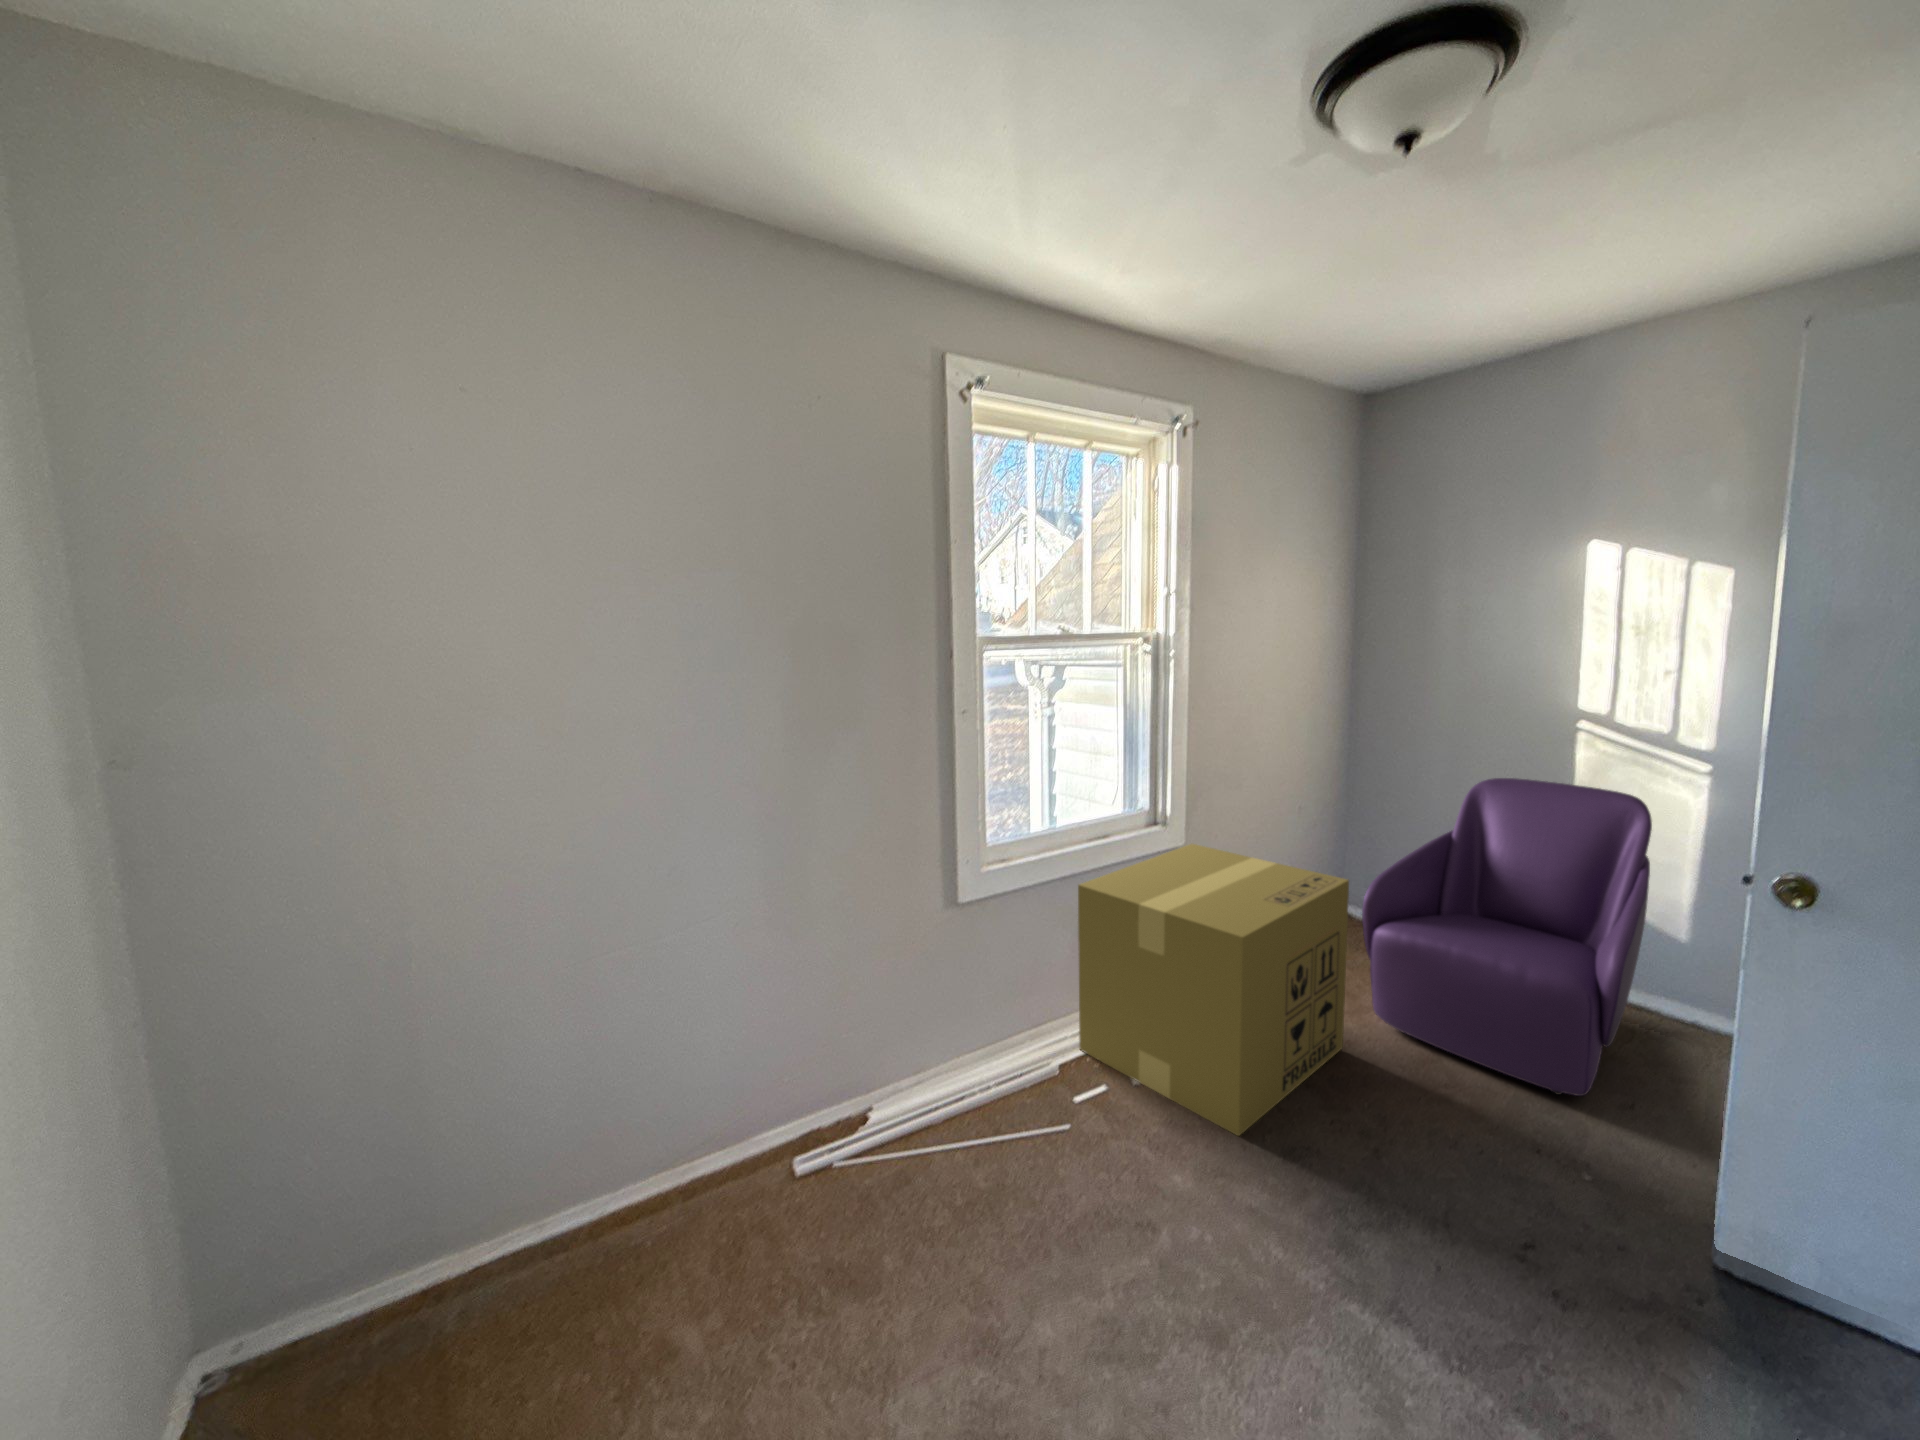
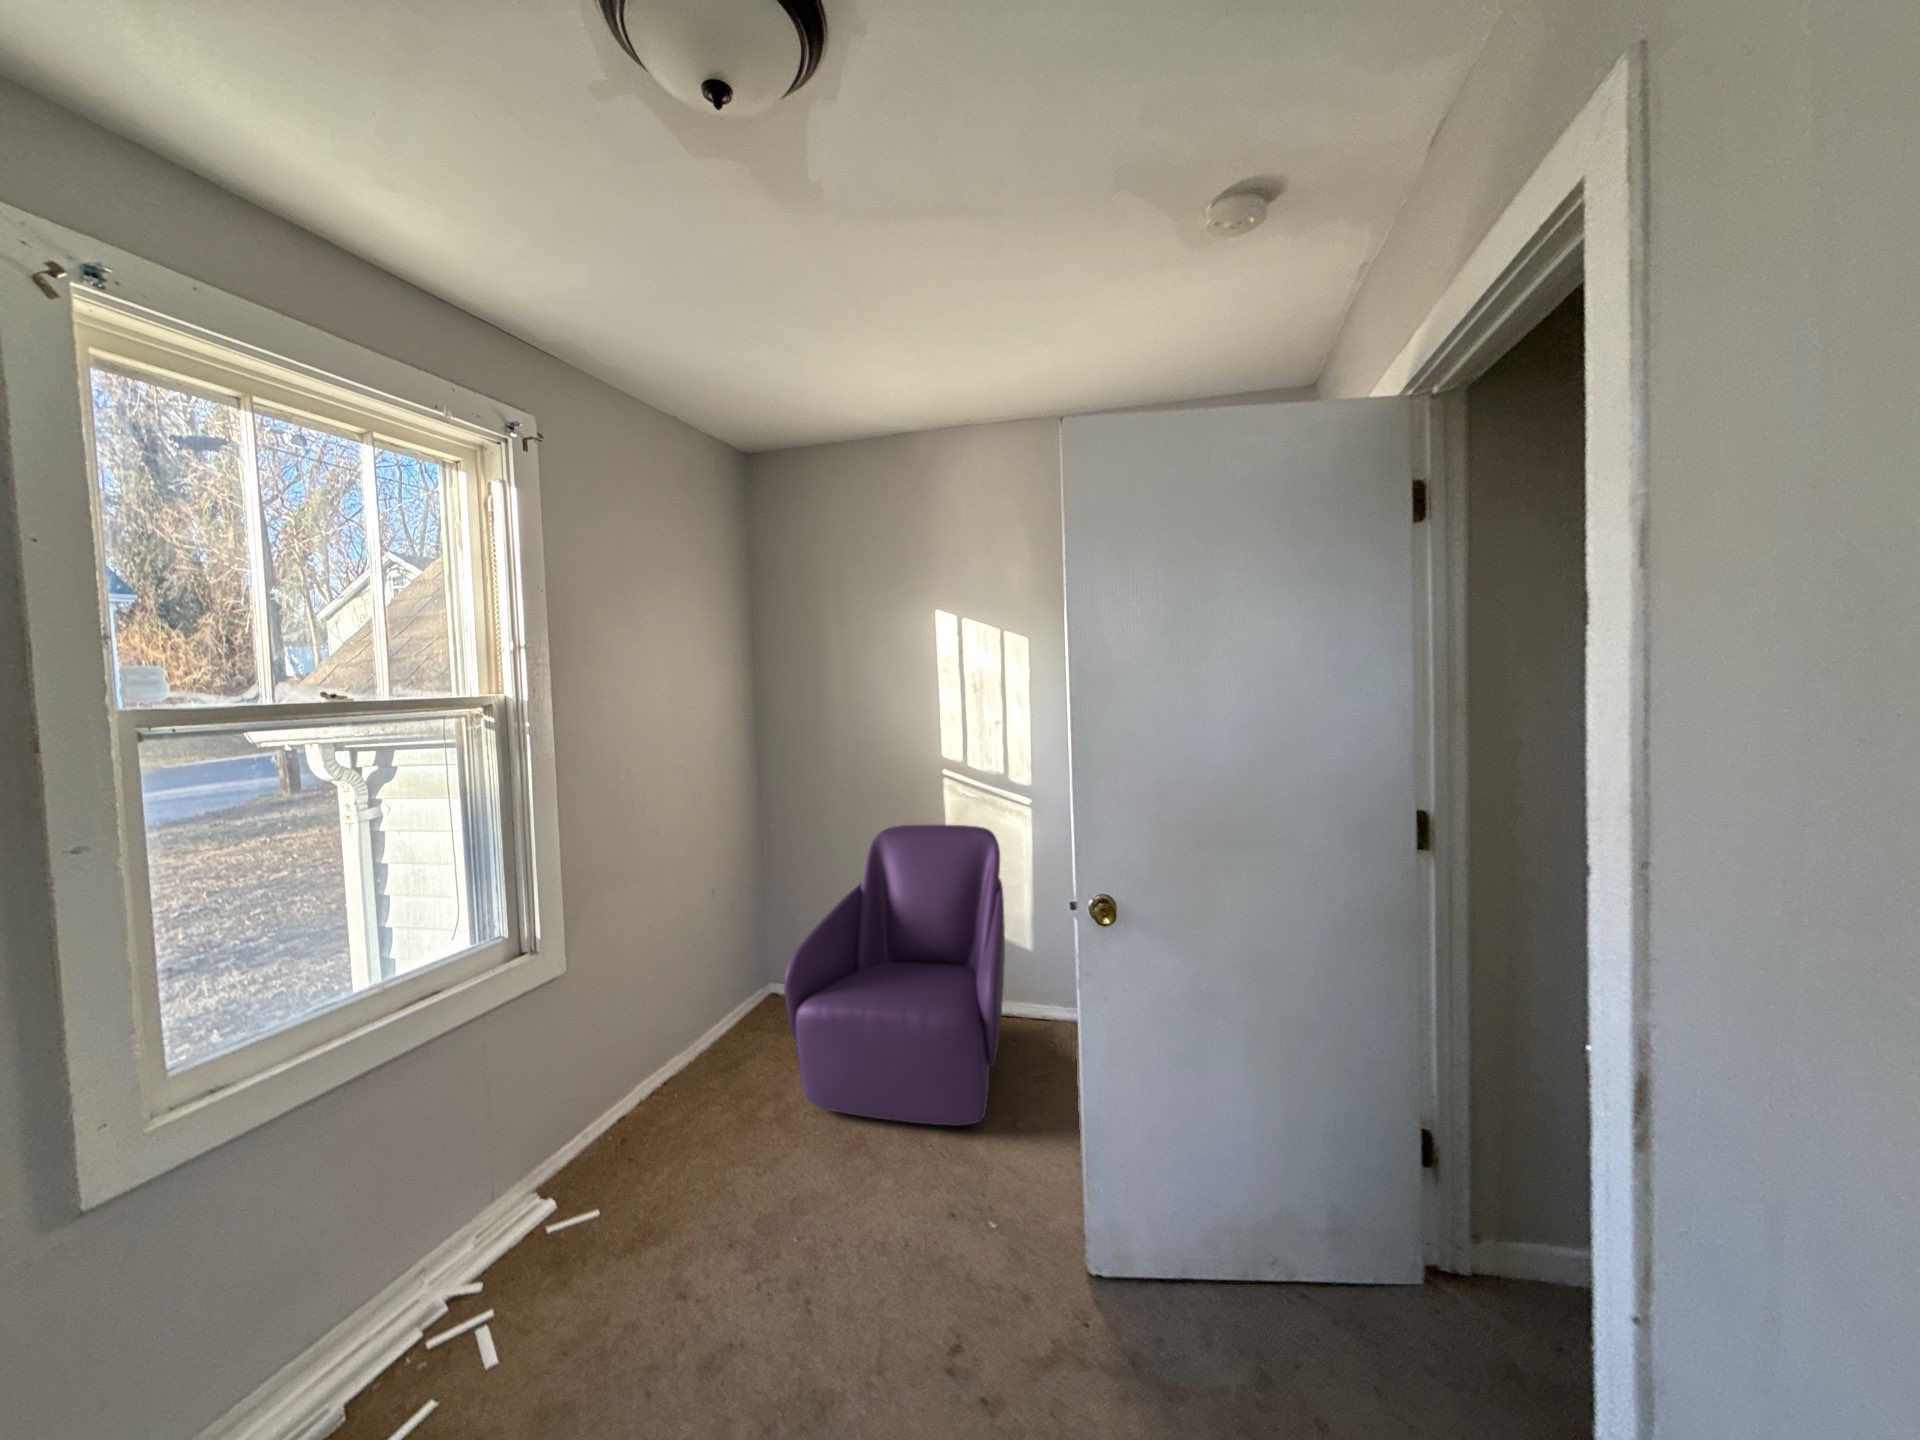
cardboard box: present [1078,844,1349,1136] -> none [361,962,774,1391]

